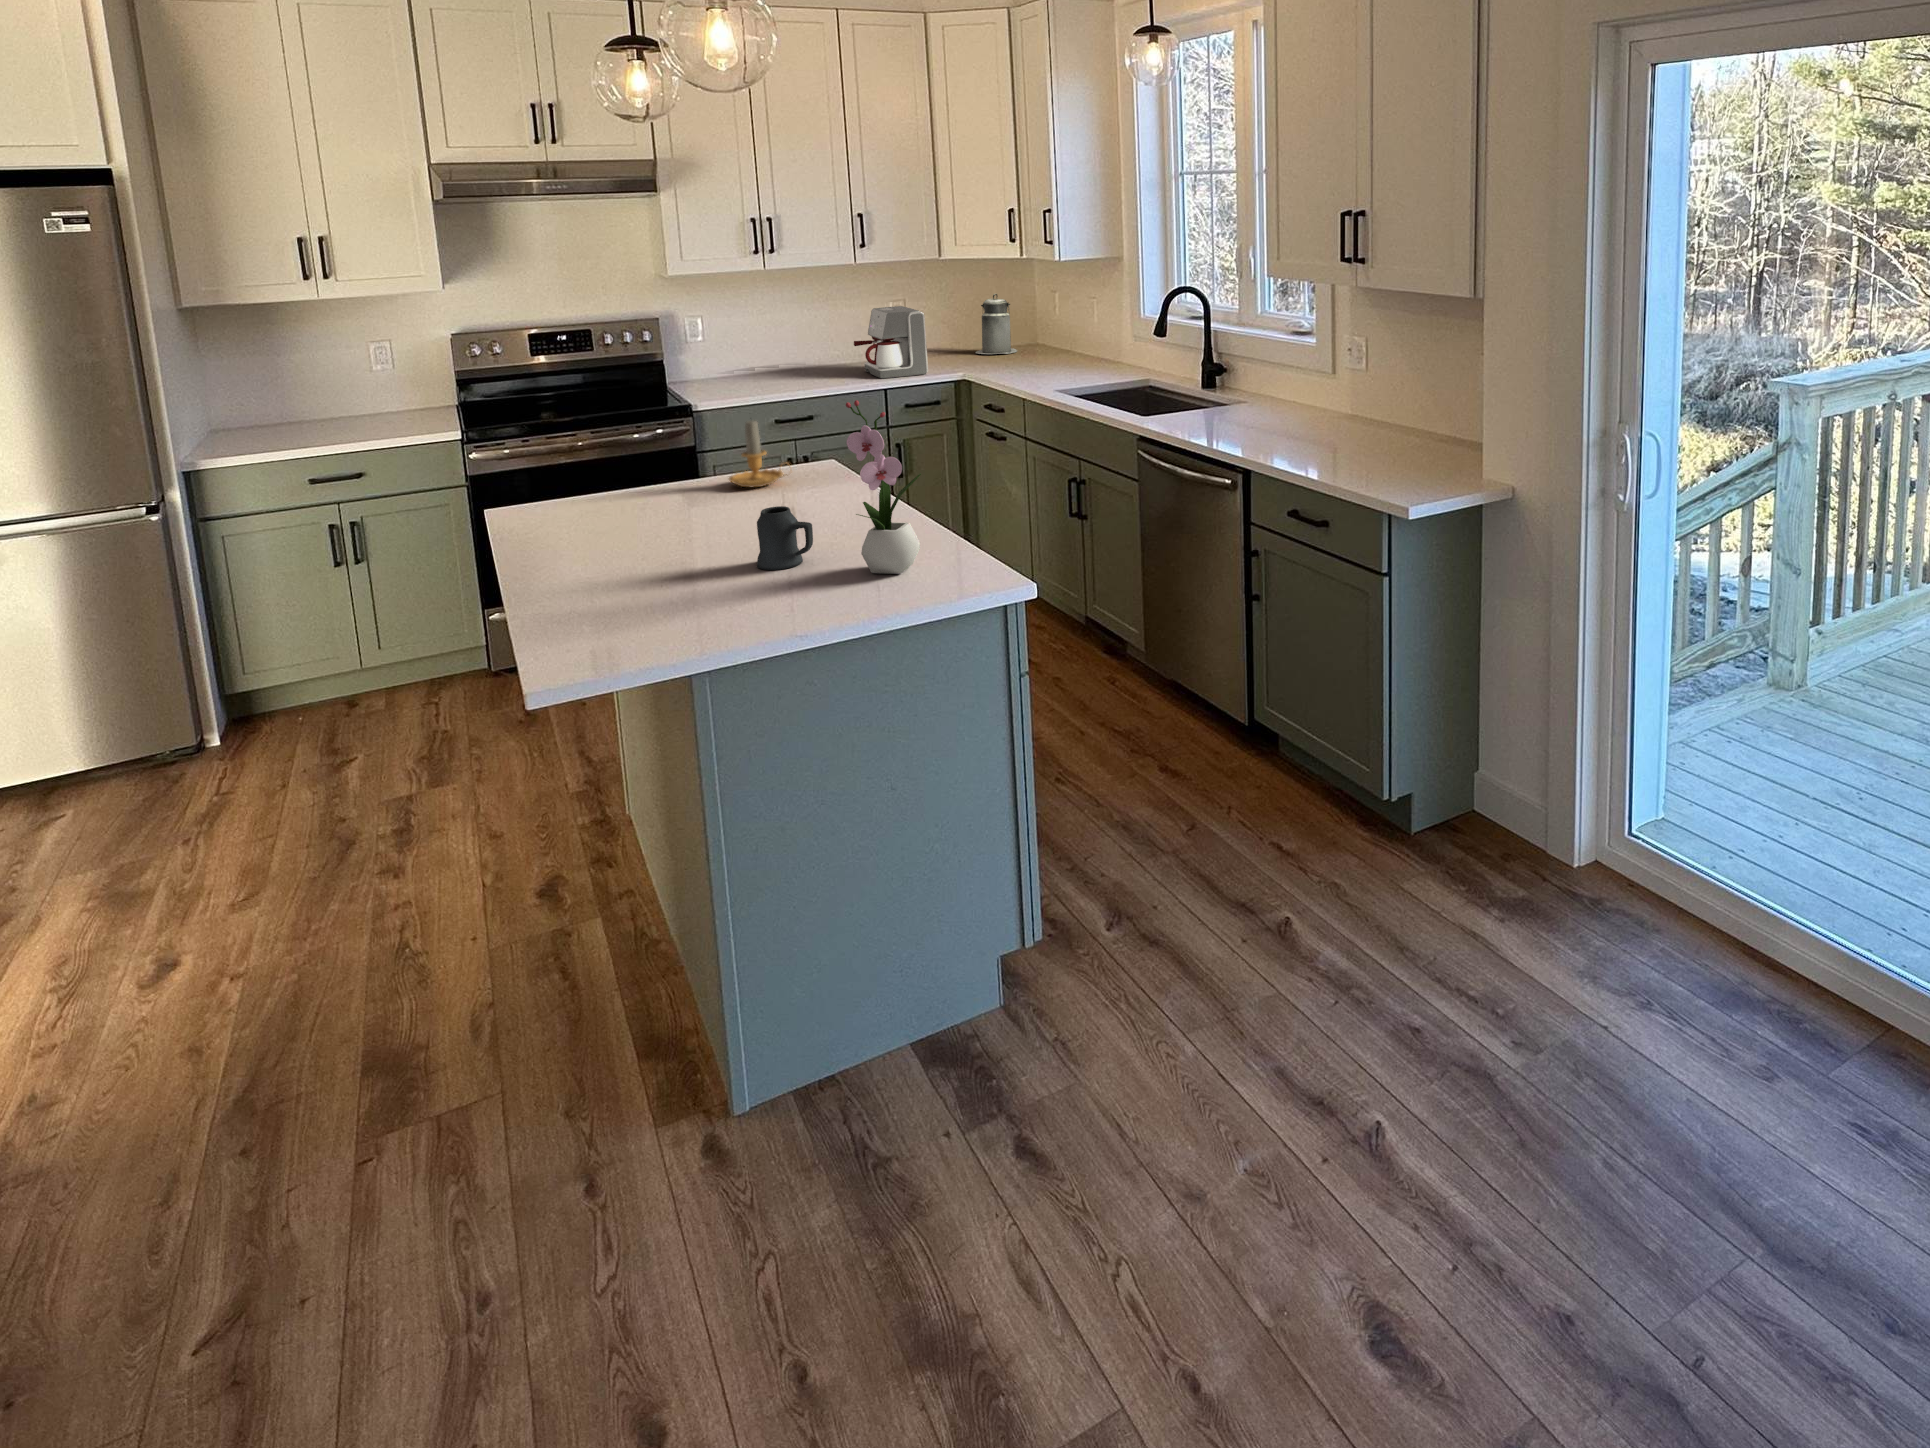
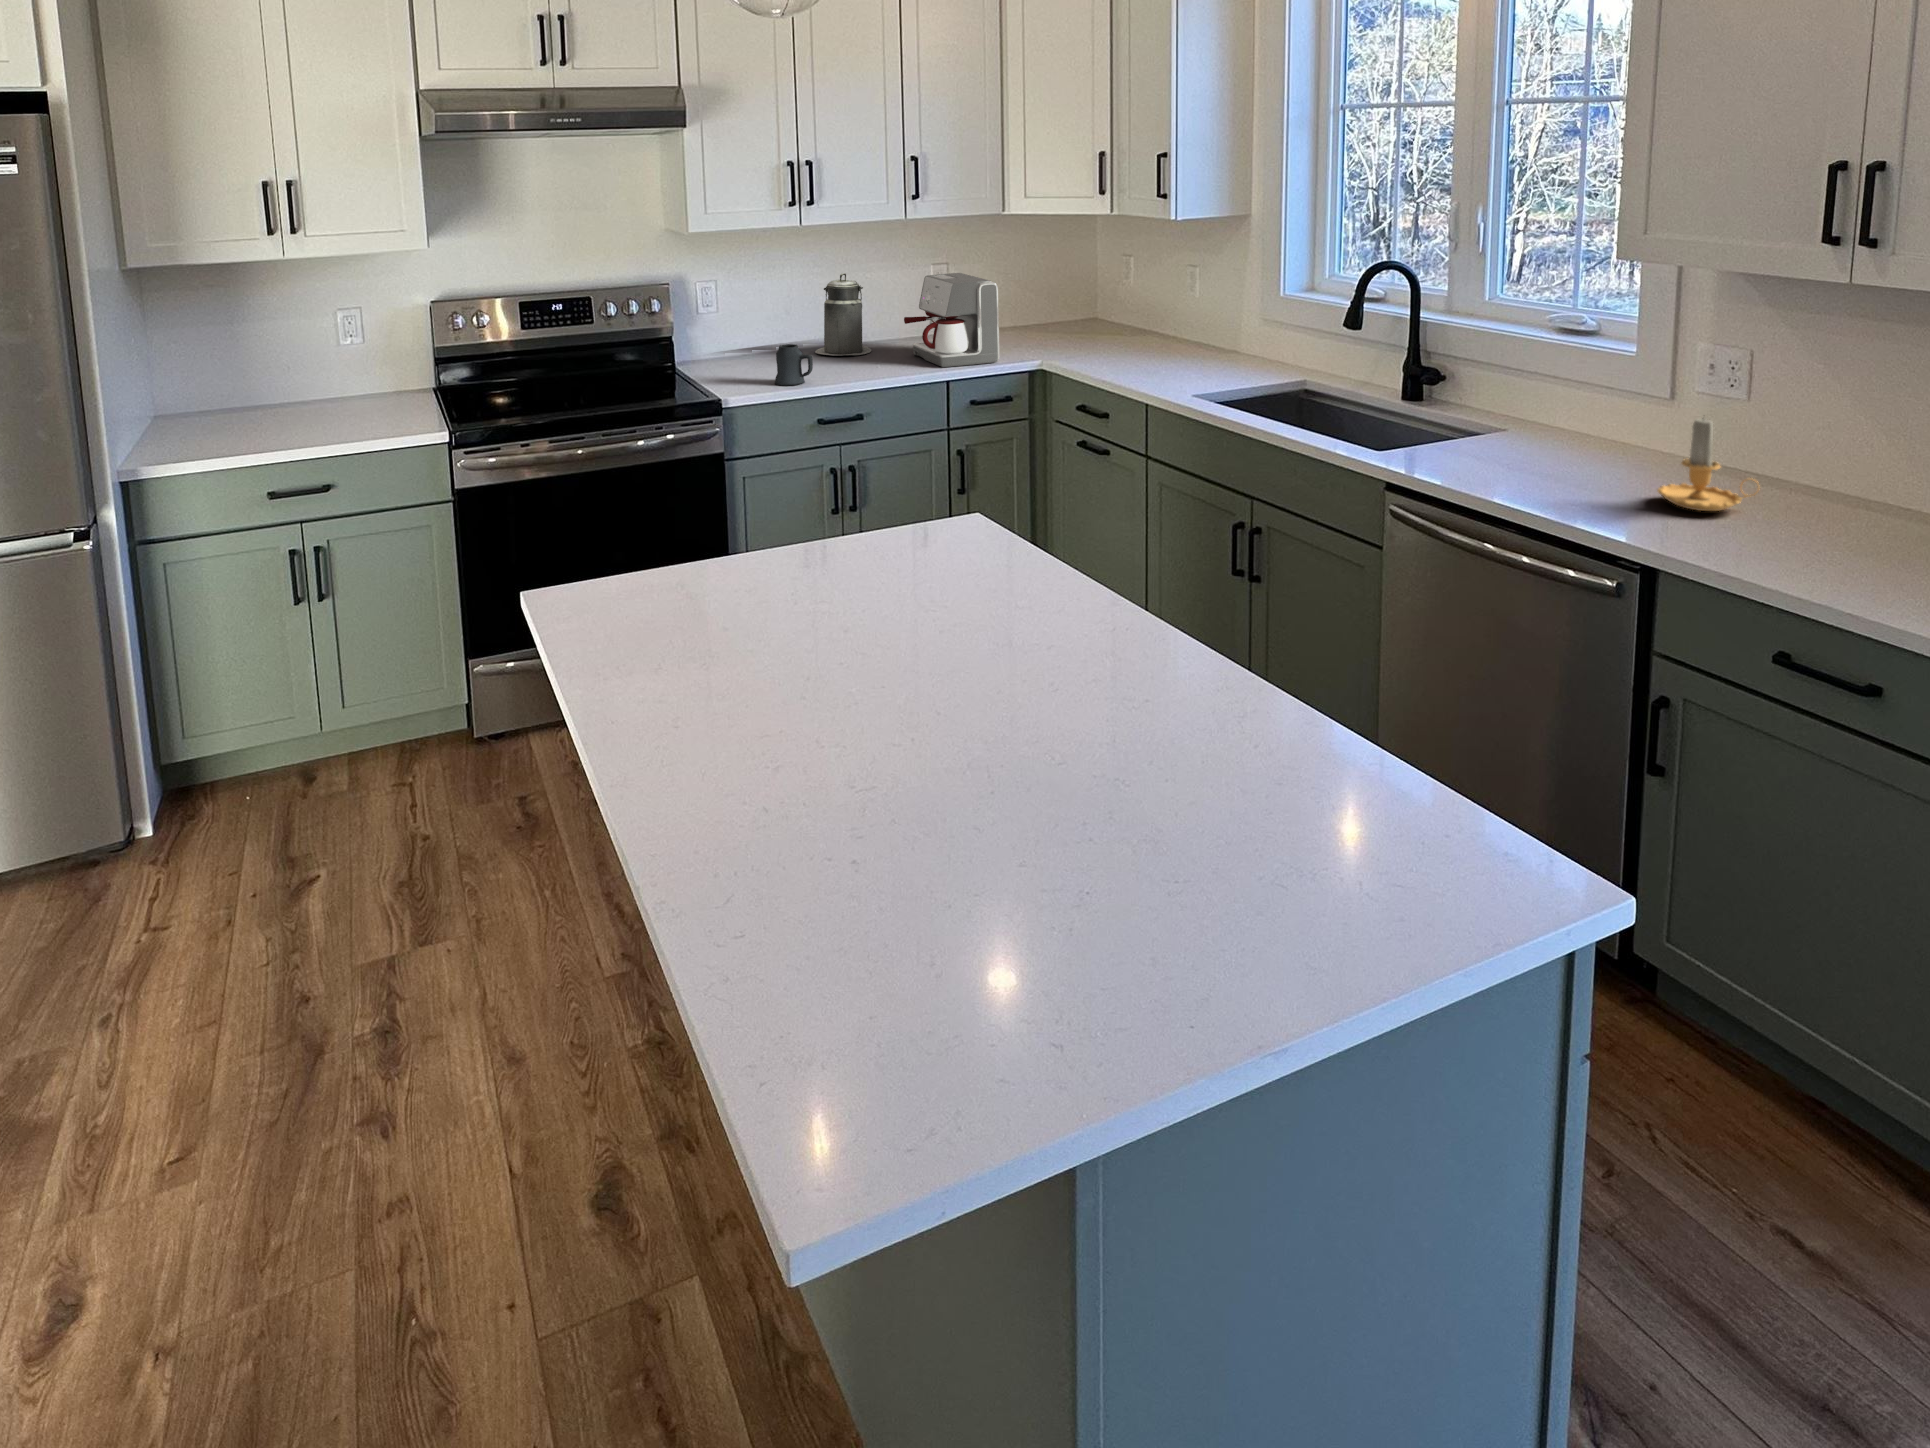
canister: present [976,294,1017,354] -> present [815,273,871,355]
flower arrangement: present [846,400,921,574] -> none [1246,523,1366,848]
candle: present [729,421,787,487] -> present [1658,419,1759,511]
mug: present [757,506,813,570] -> present [775,344,813,386]

